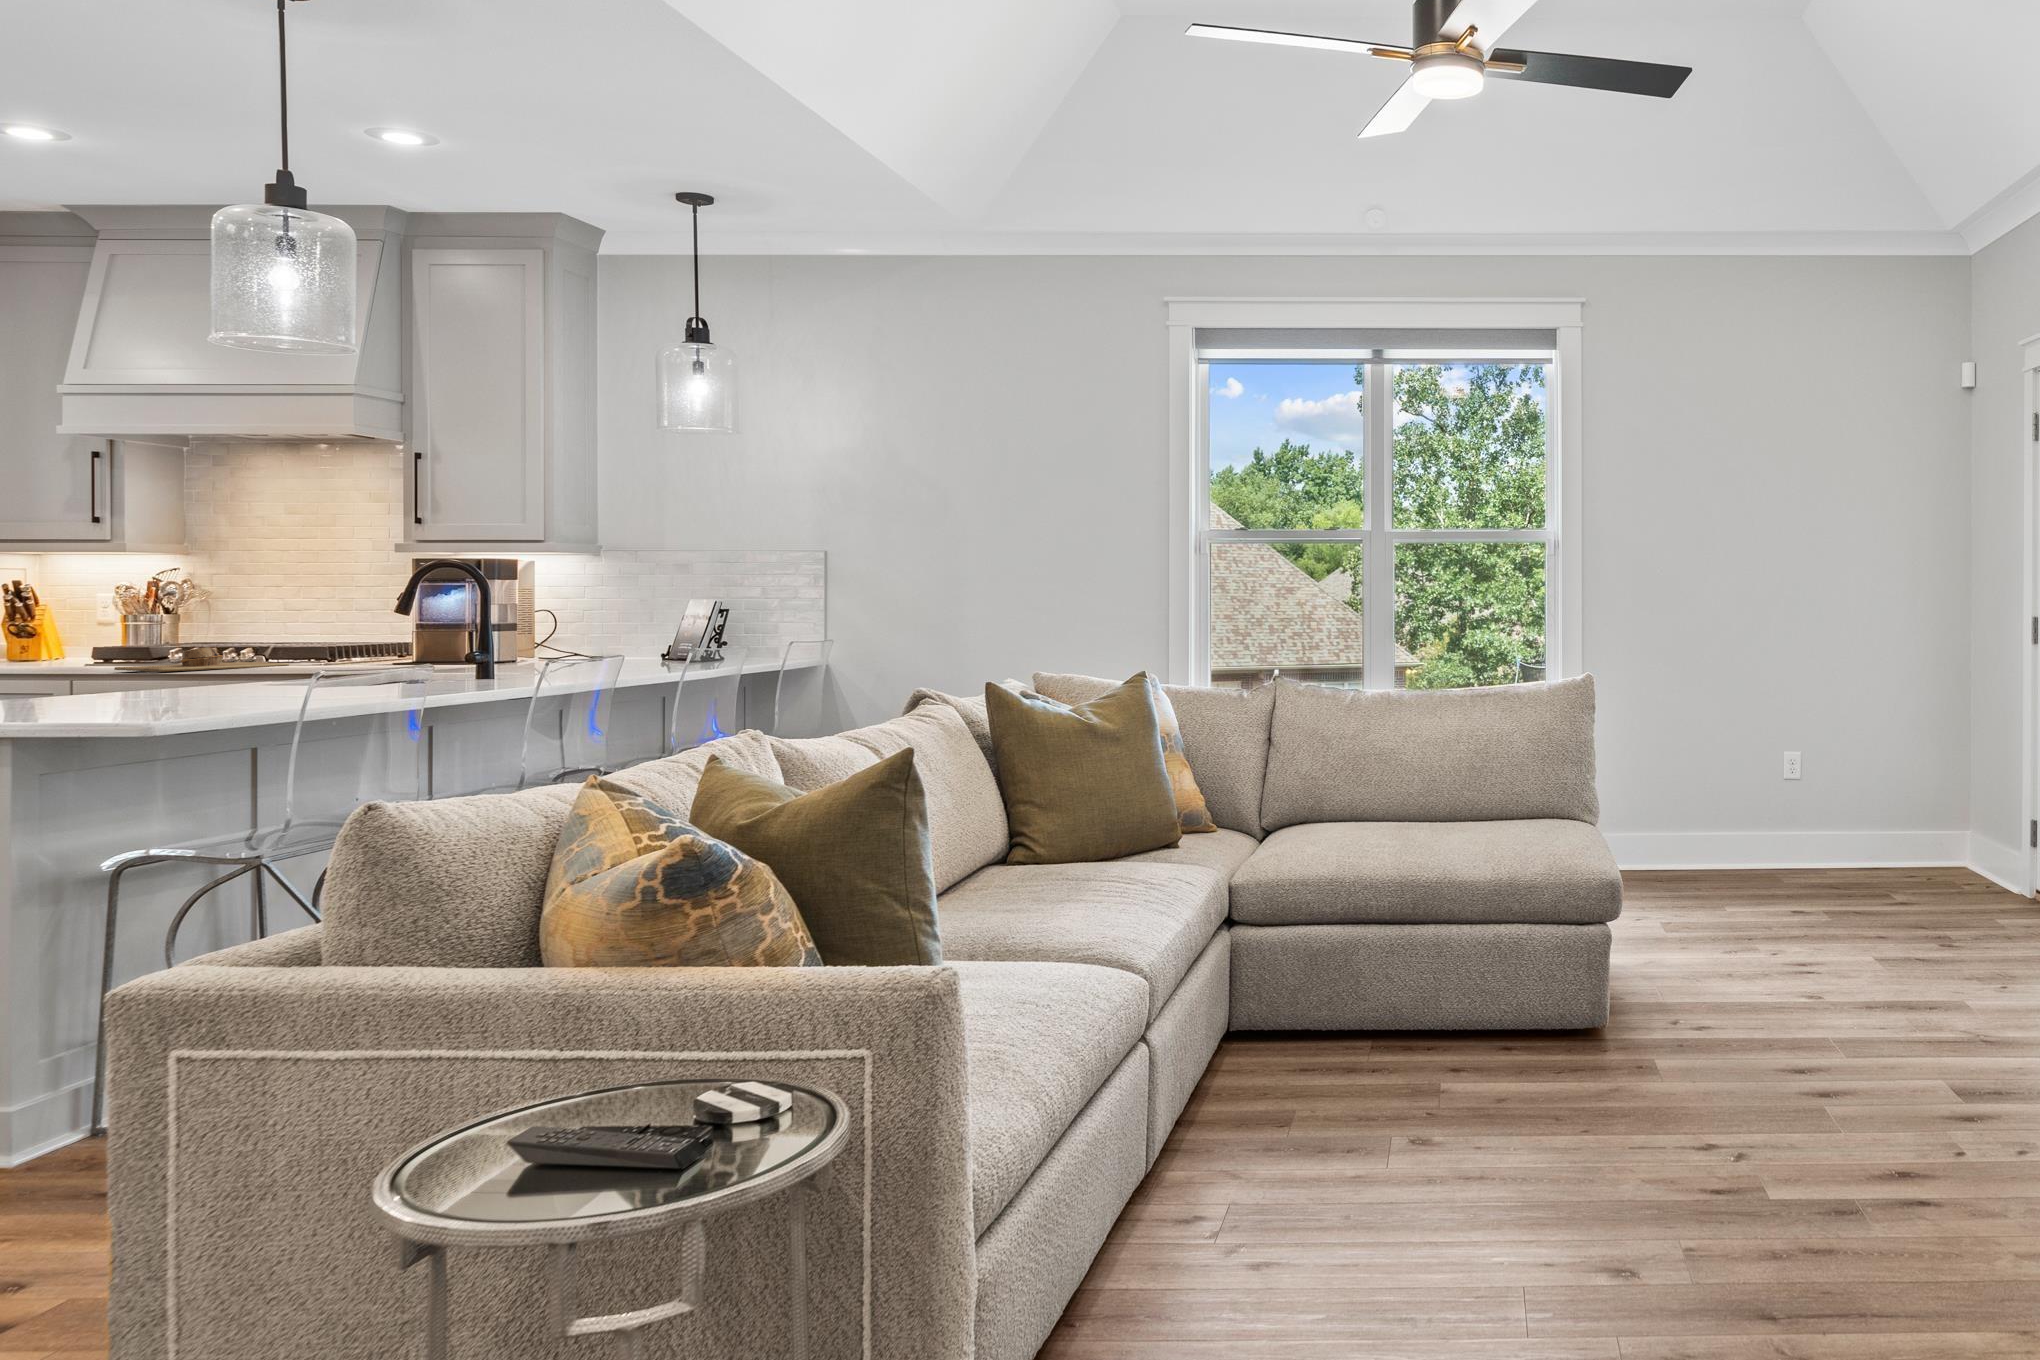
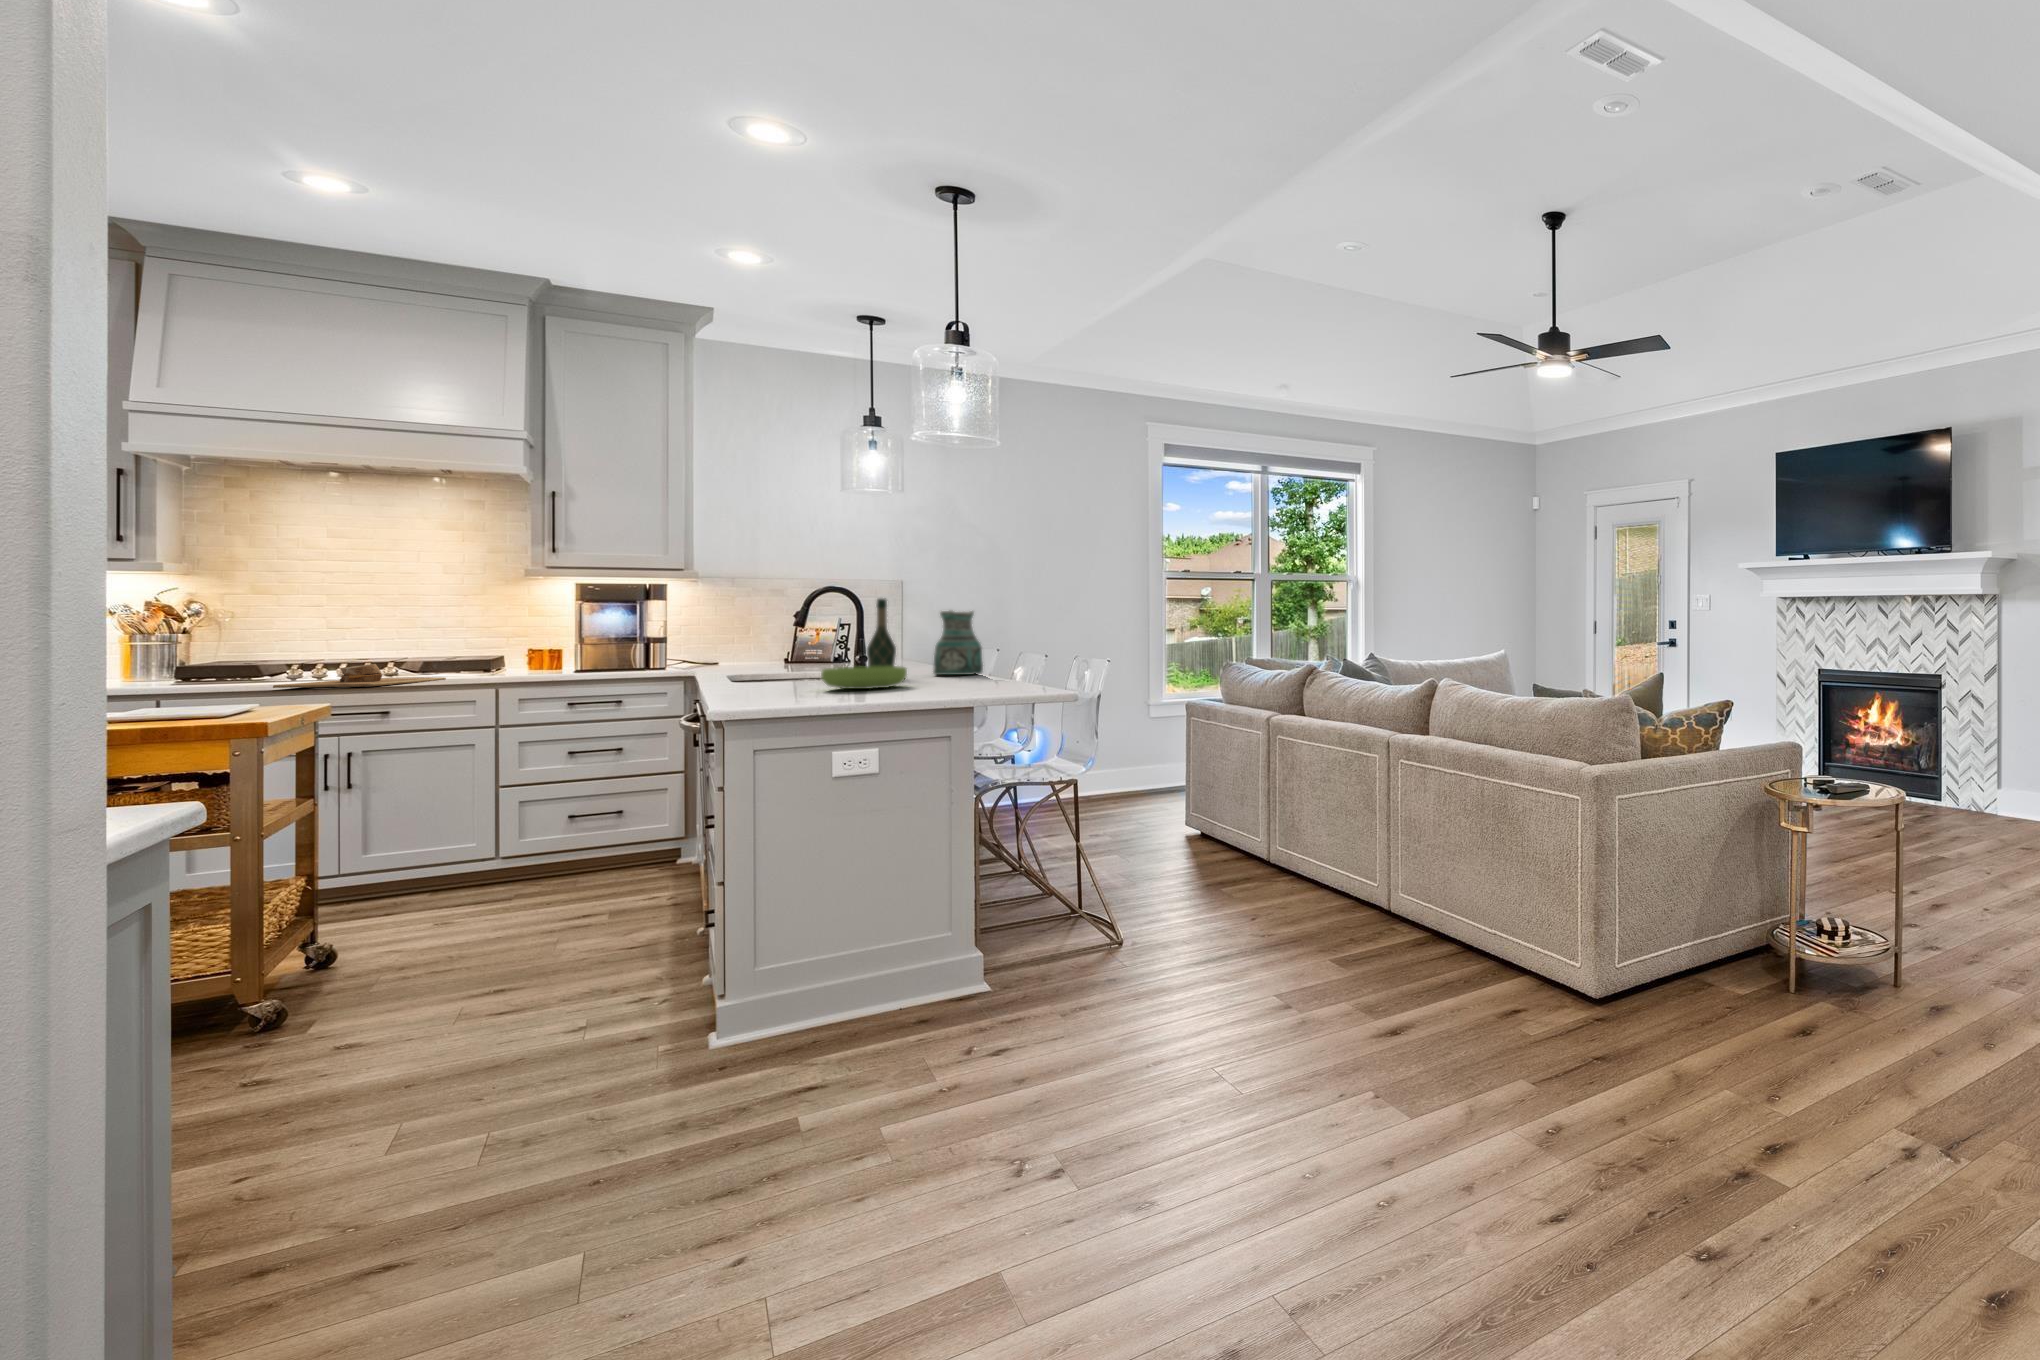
wine bottle: none [333,577,378,688] -> present [867,598,896,666]
ceramic pitcher: none [409,593,487,687] -> present [933,611,983,675]
bowl: none [96,672,238,704] -> present [821,666,907,689]

